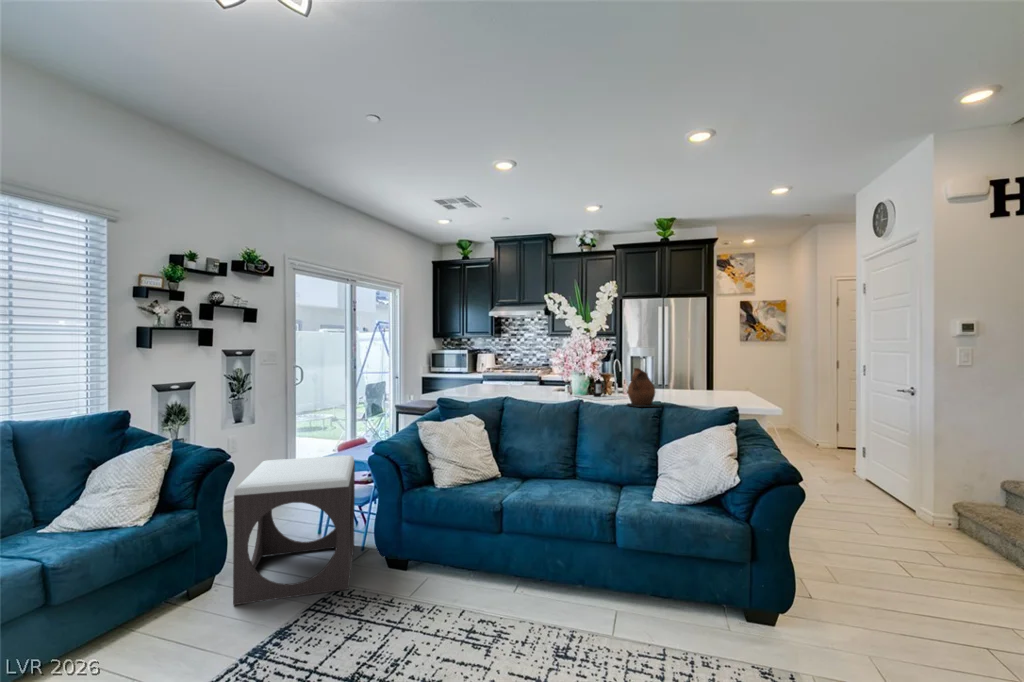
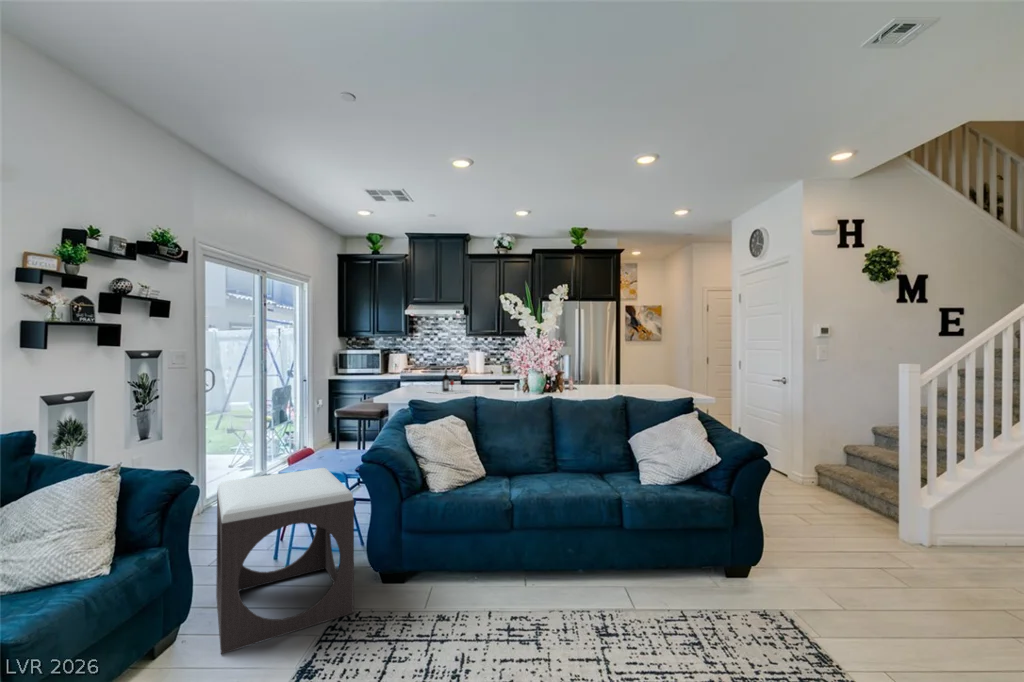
ceramic pitcher: present [627,368,659,407] -> none [593,366,626,402]
wine bottle: present [577,377,624,400] -> present [431,370,466,394]

